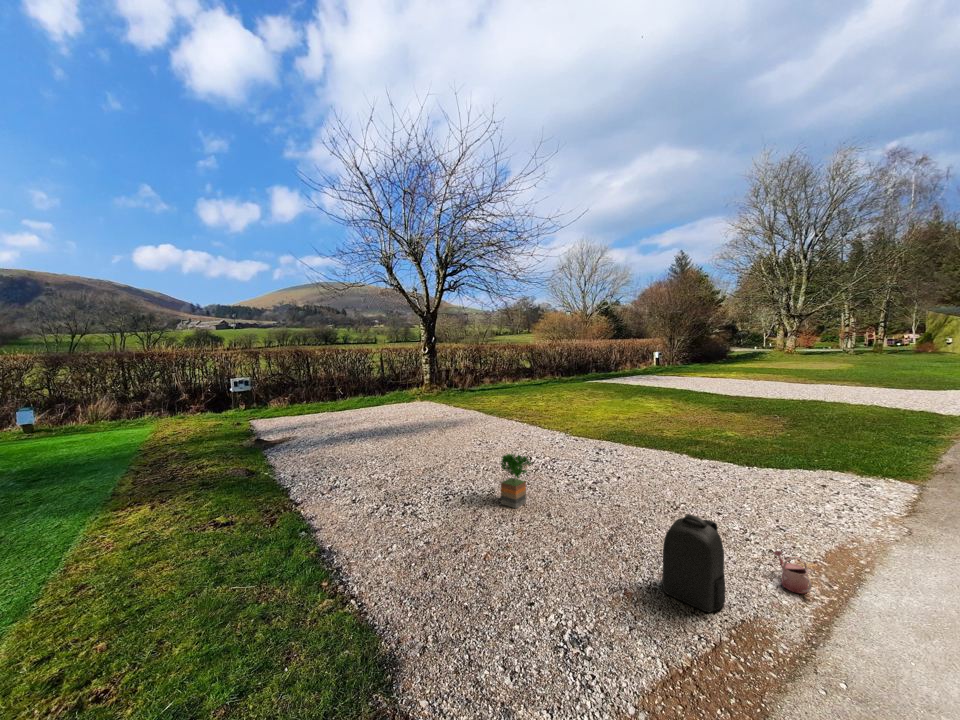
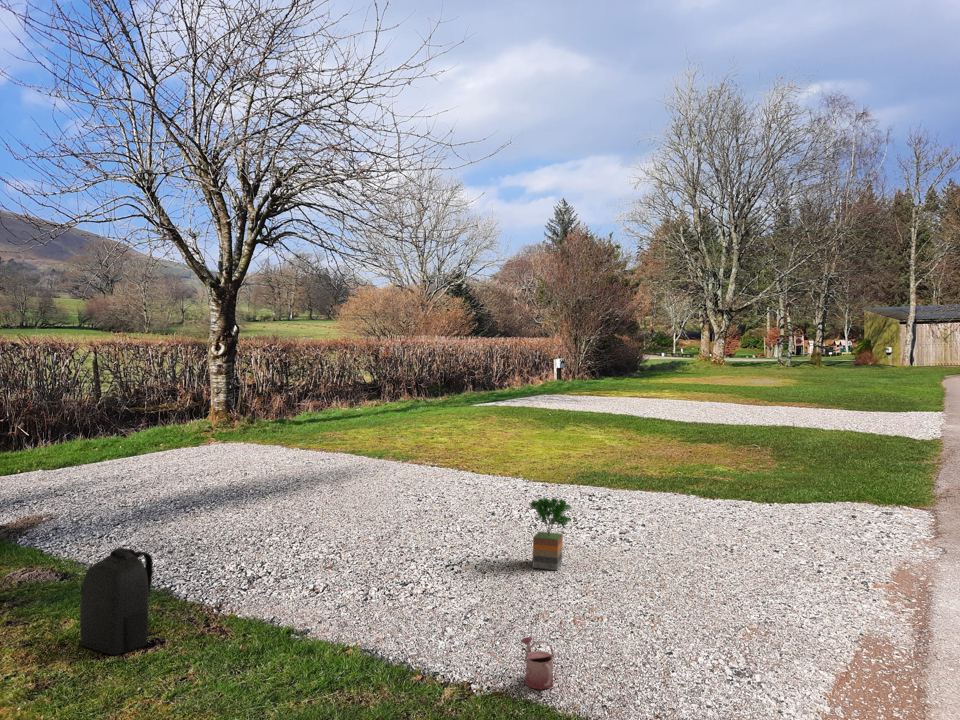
backpack: present [662,514,725,612] -> present [80,548,160,655]
watering can: present [773,551,812,594] -> present [521,637,554,689]

